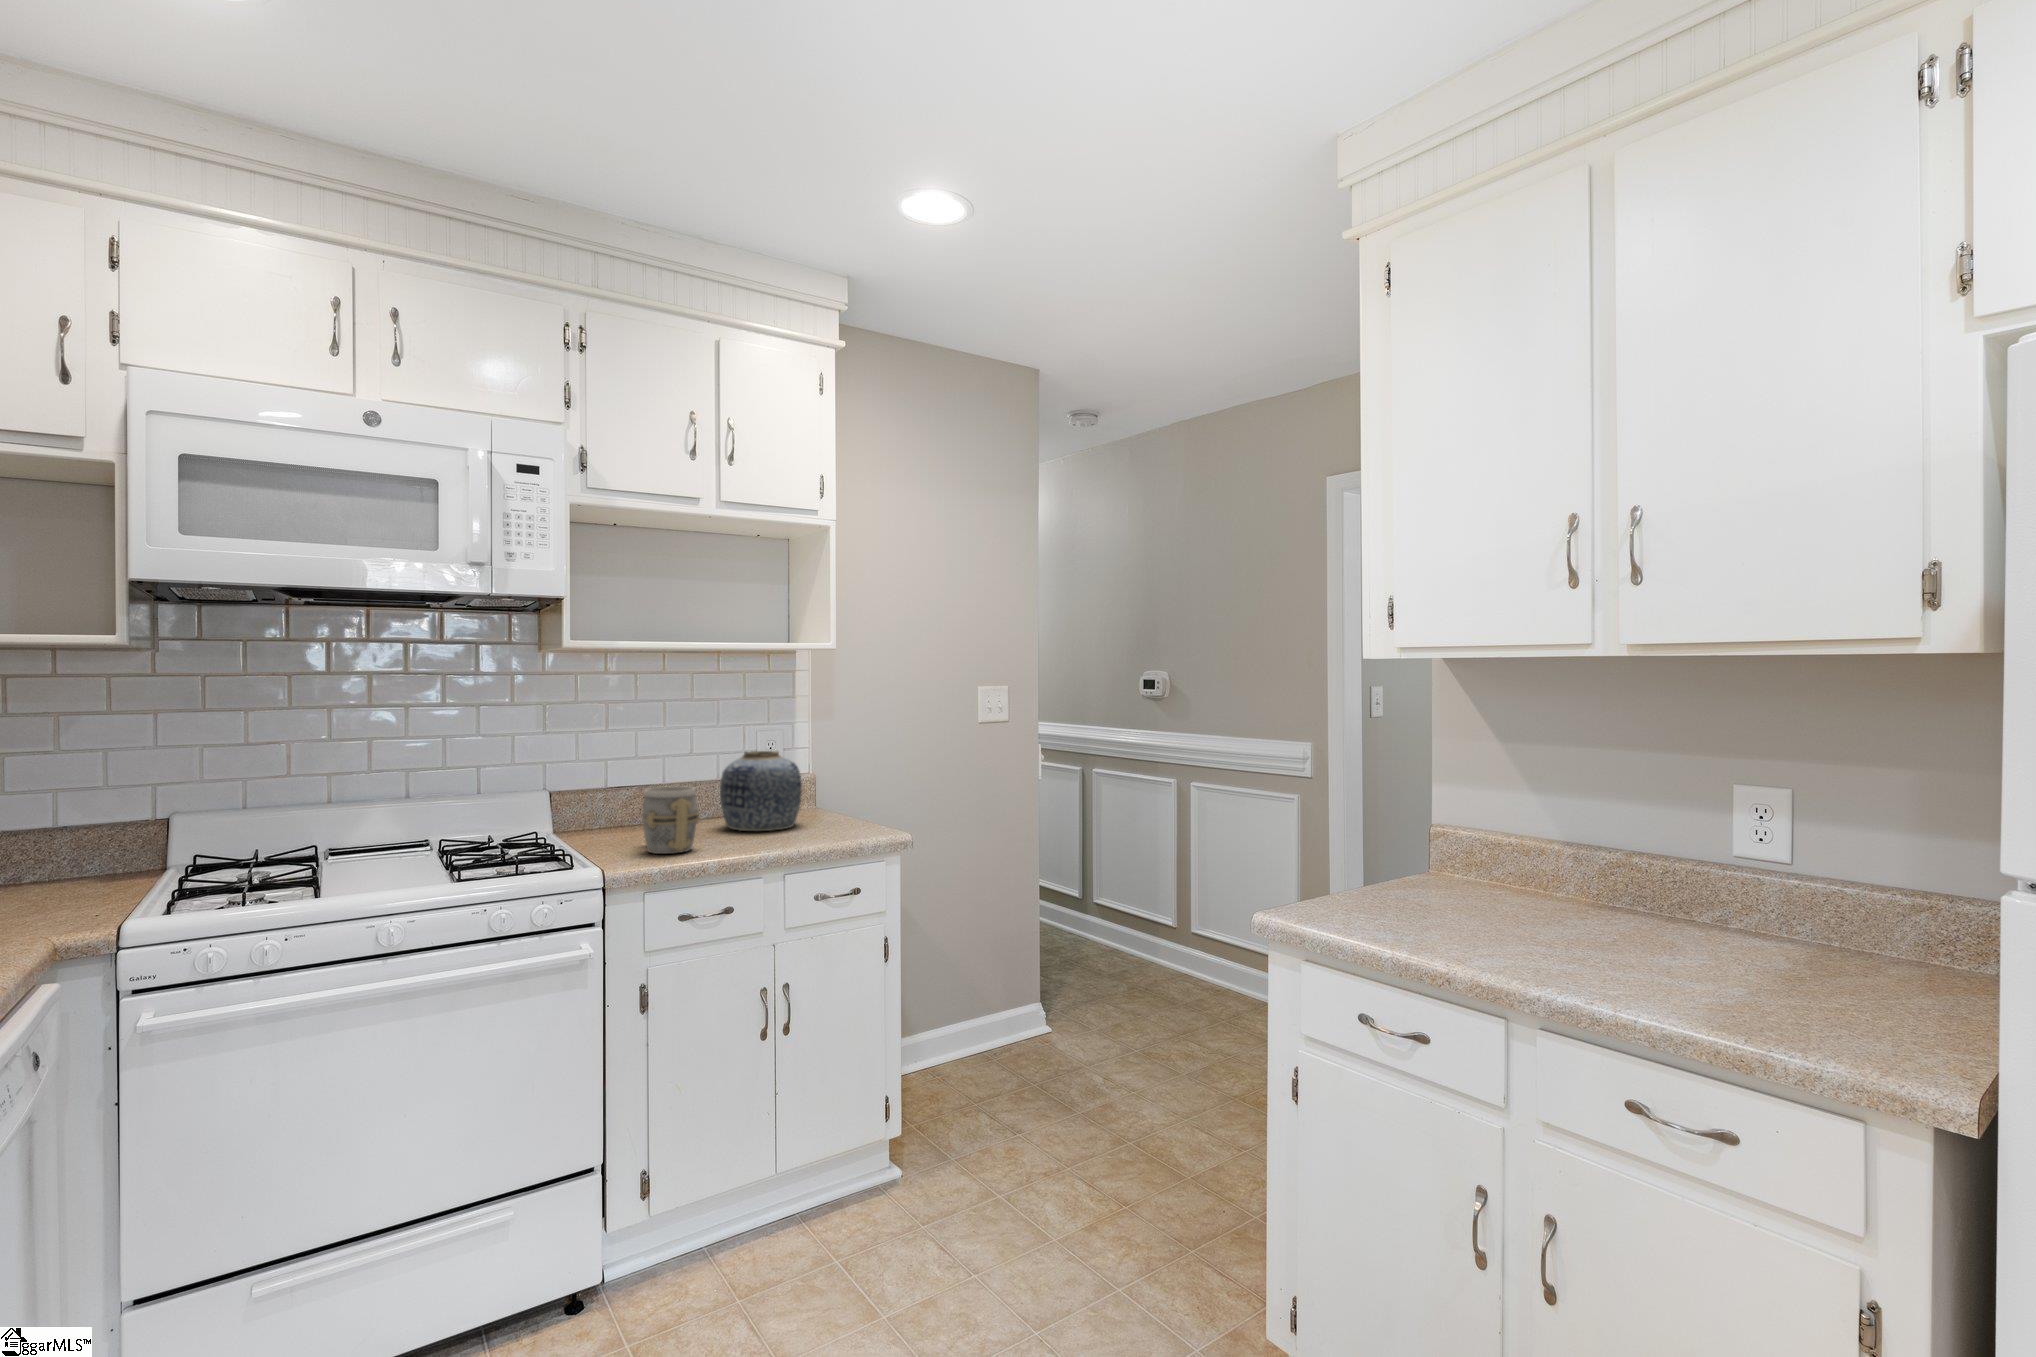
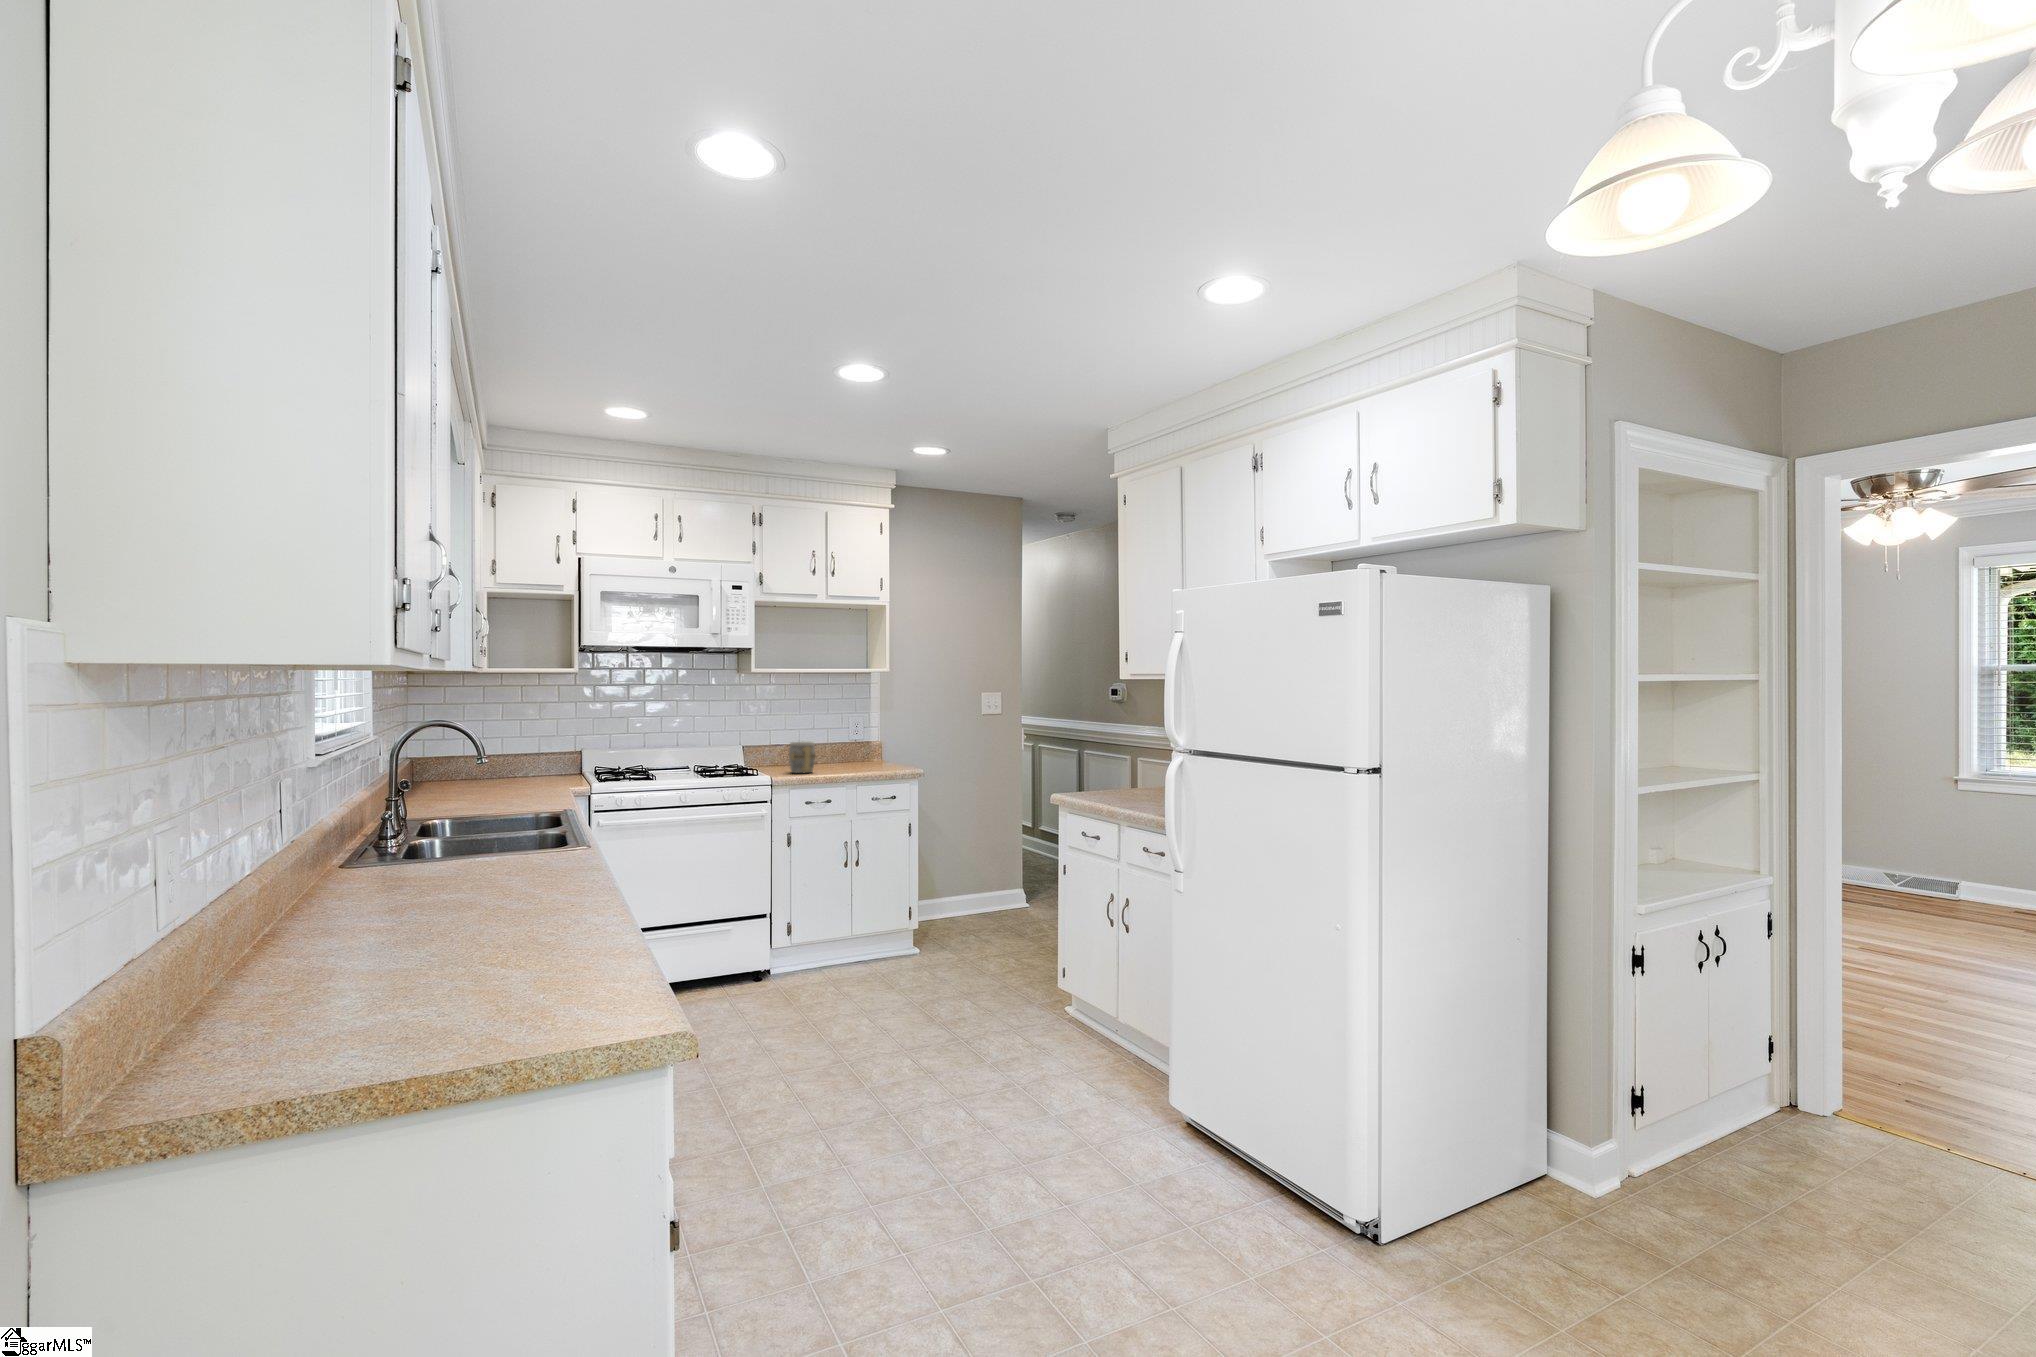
vase: present [720,751,802,831] -> none [828,727,870,768]

